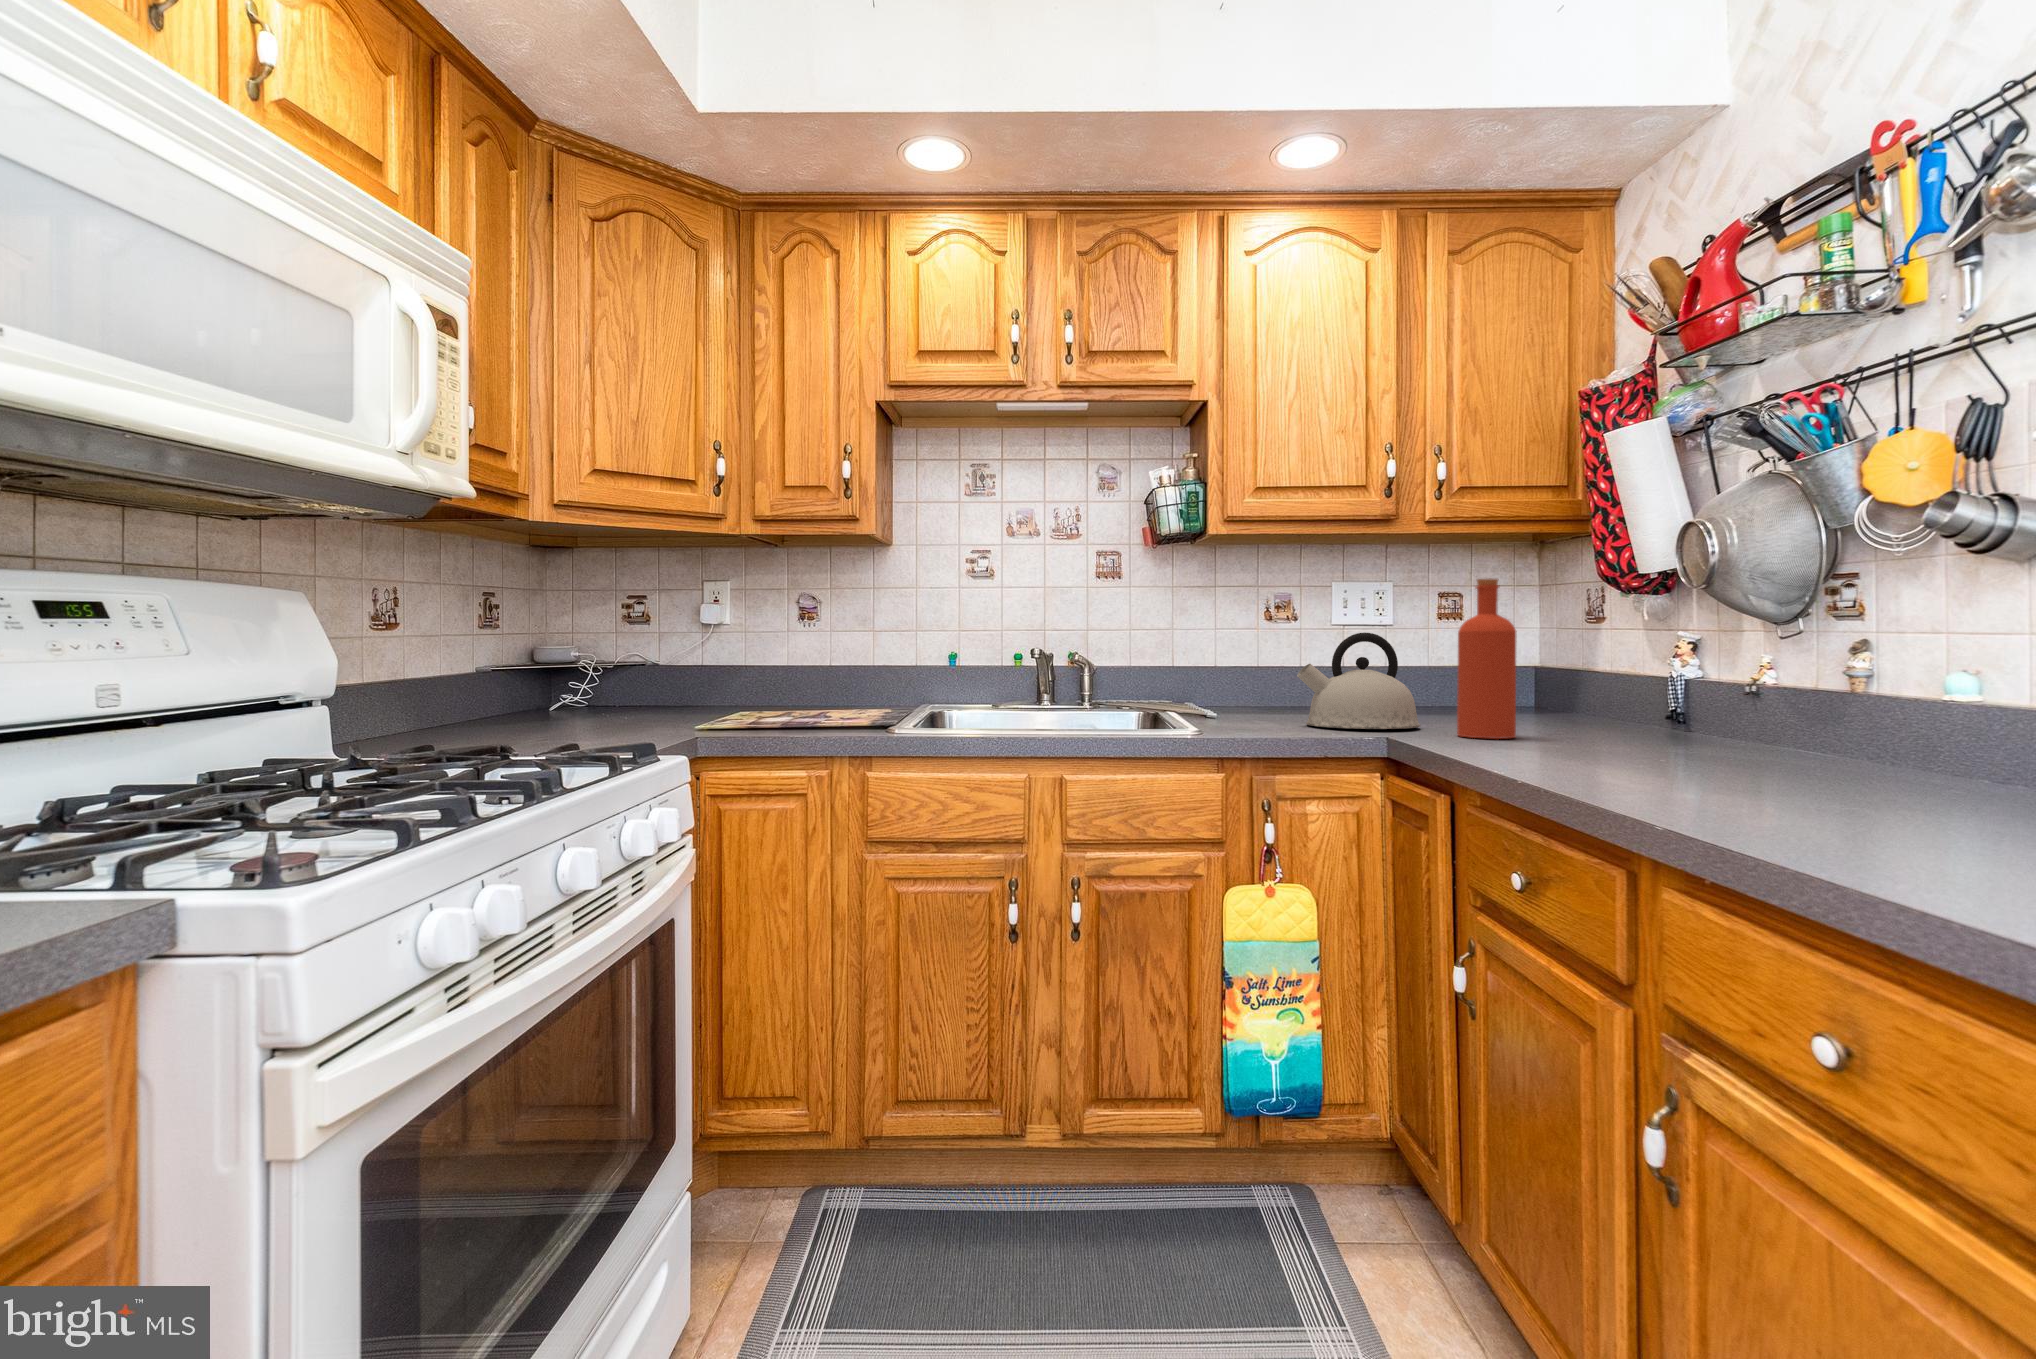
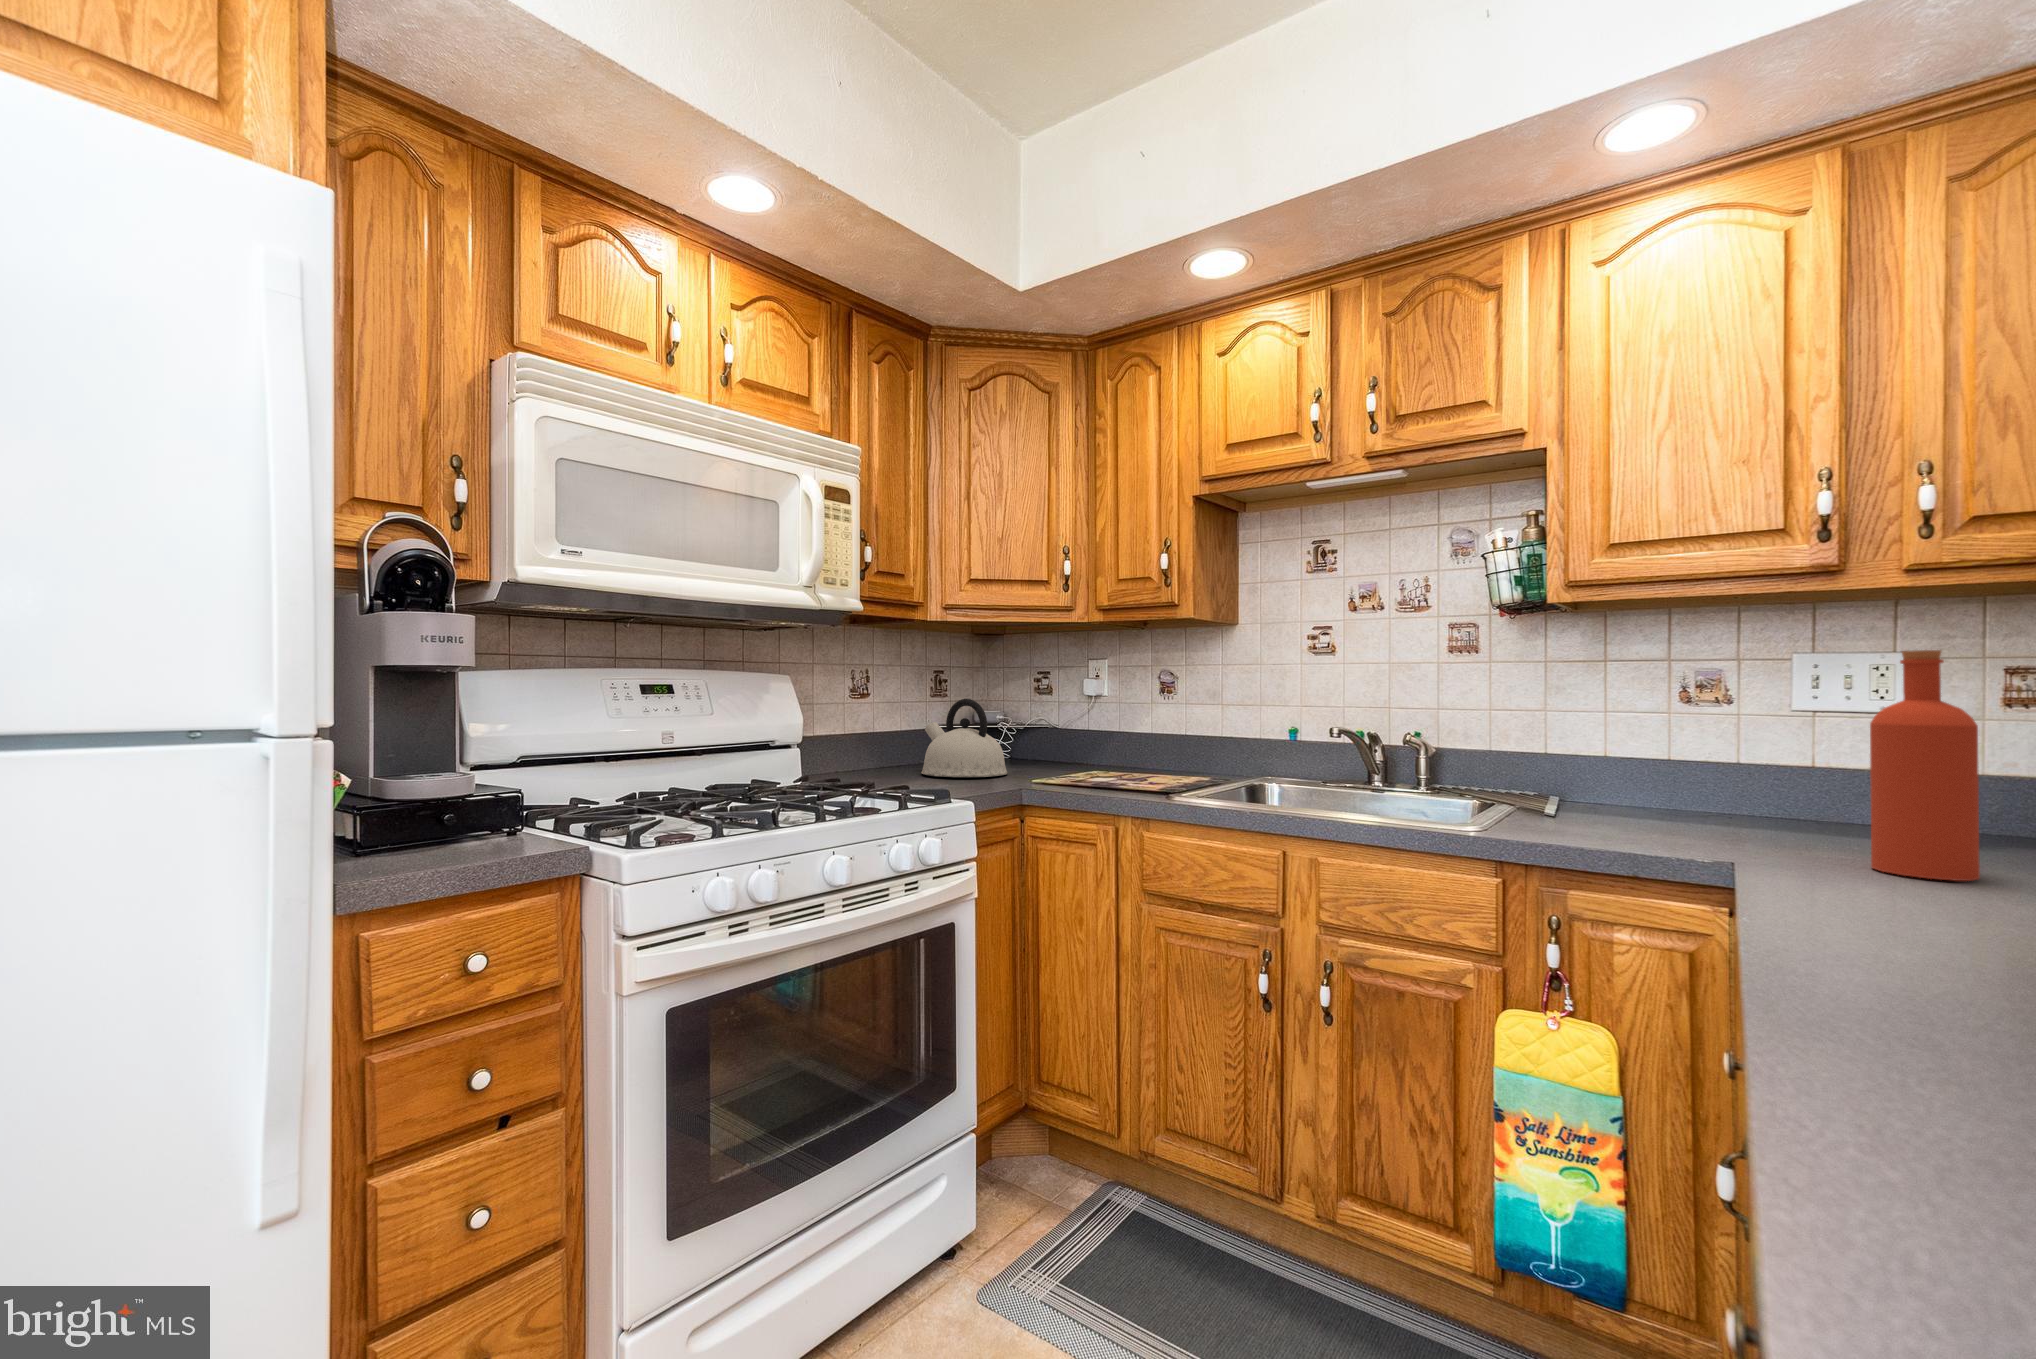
kettle: present [1297,633,1420,729] -> present [921,699,1007,777]

